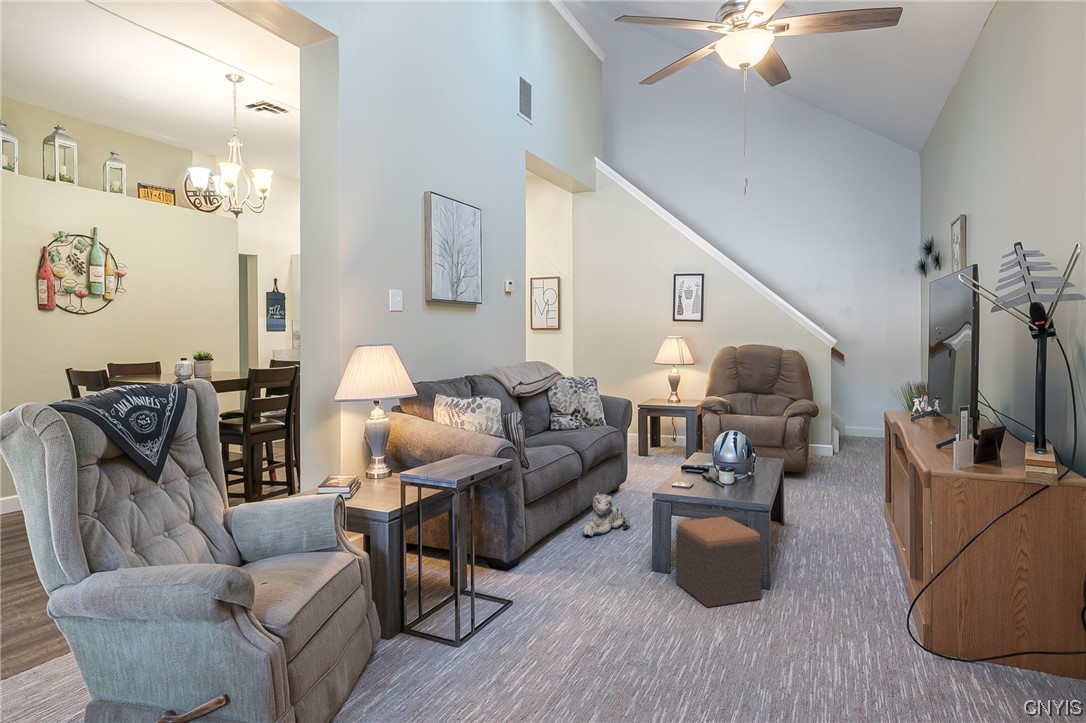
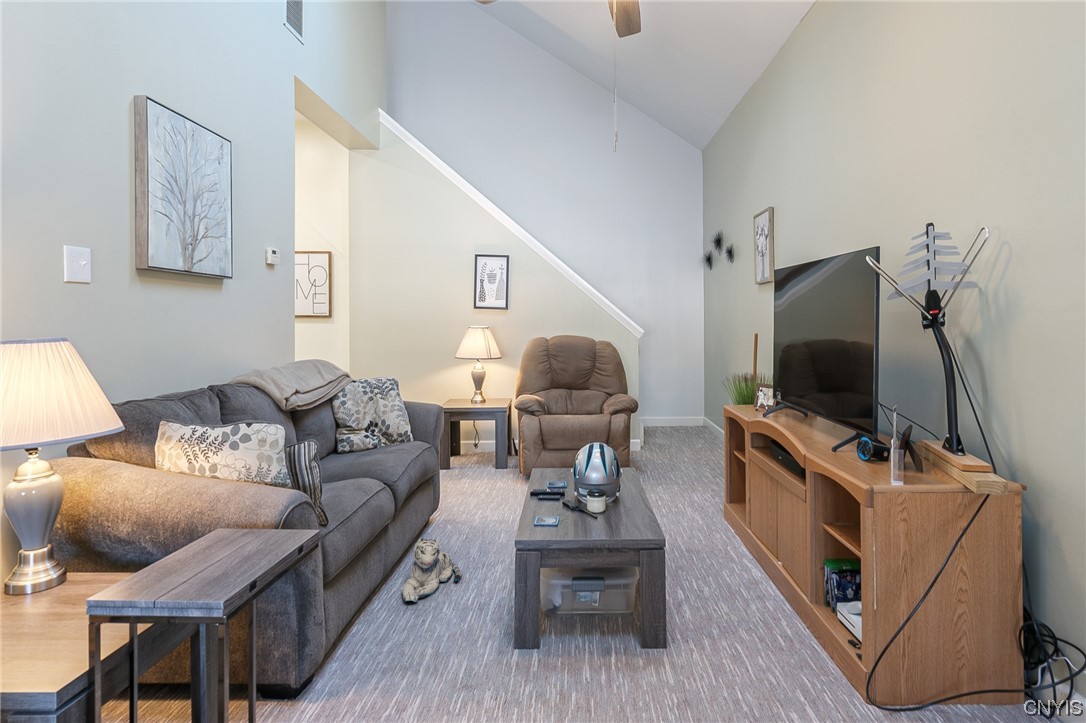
footstool: present [676,517,761,607] -> none [554,564,669,704]

